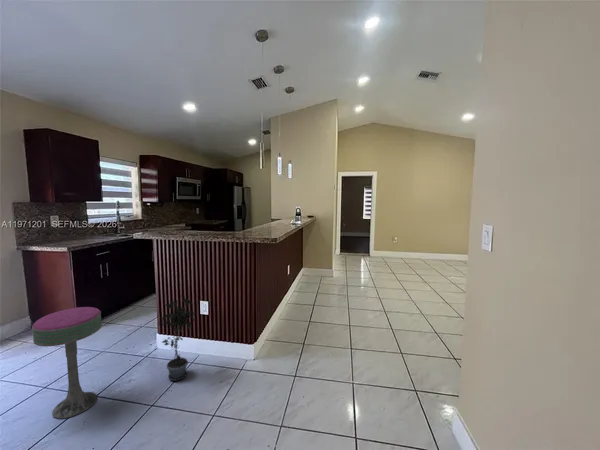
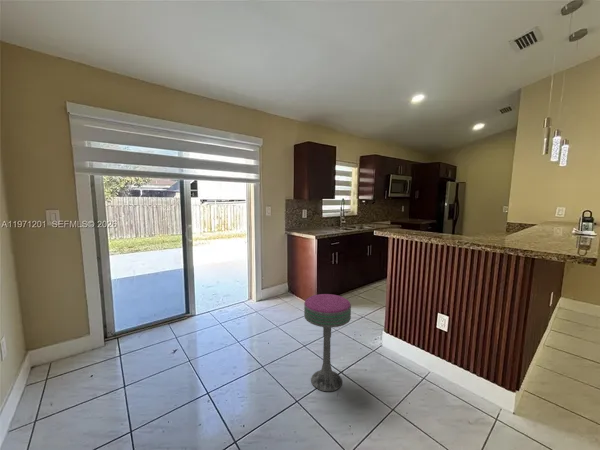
potted plant: present [160,295,195,381] -> none [398,305,446,397]

